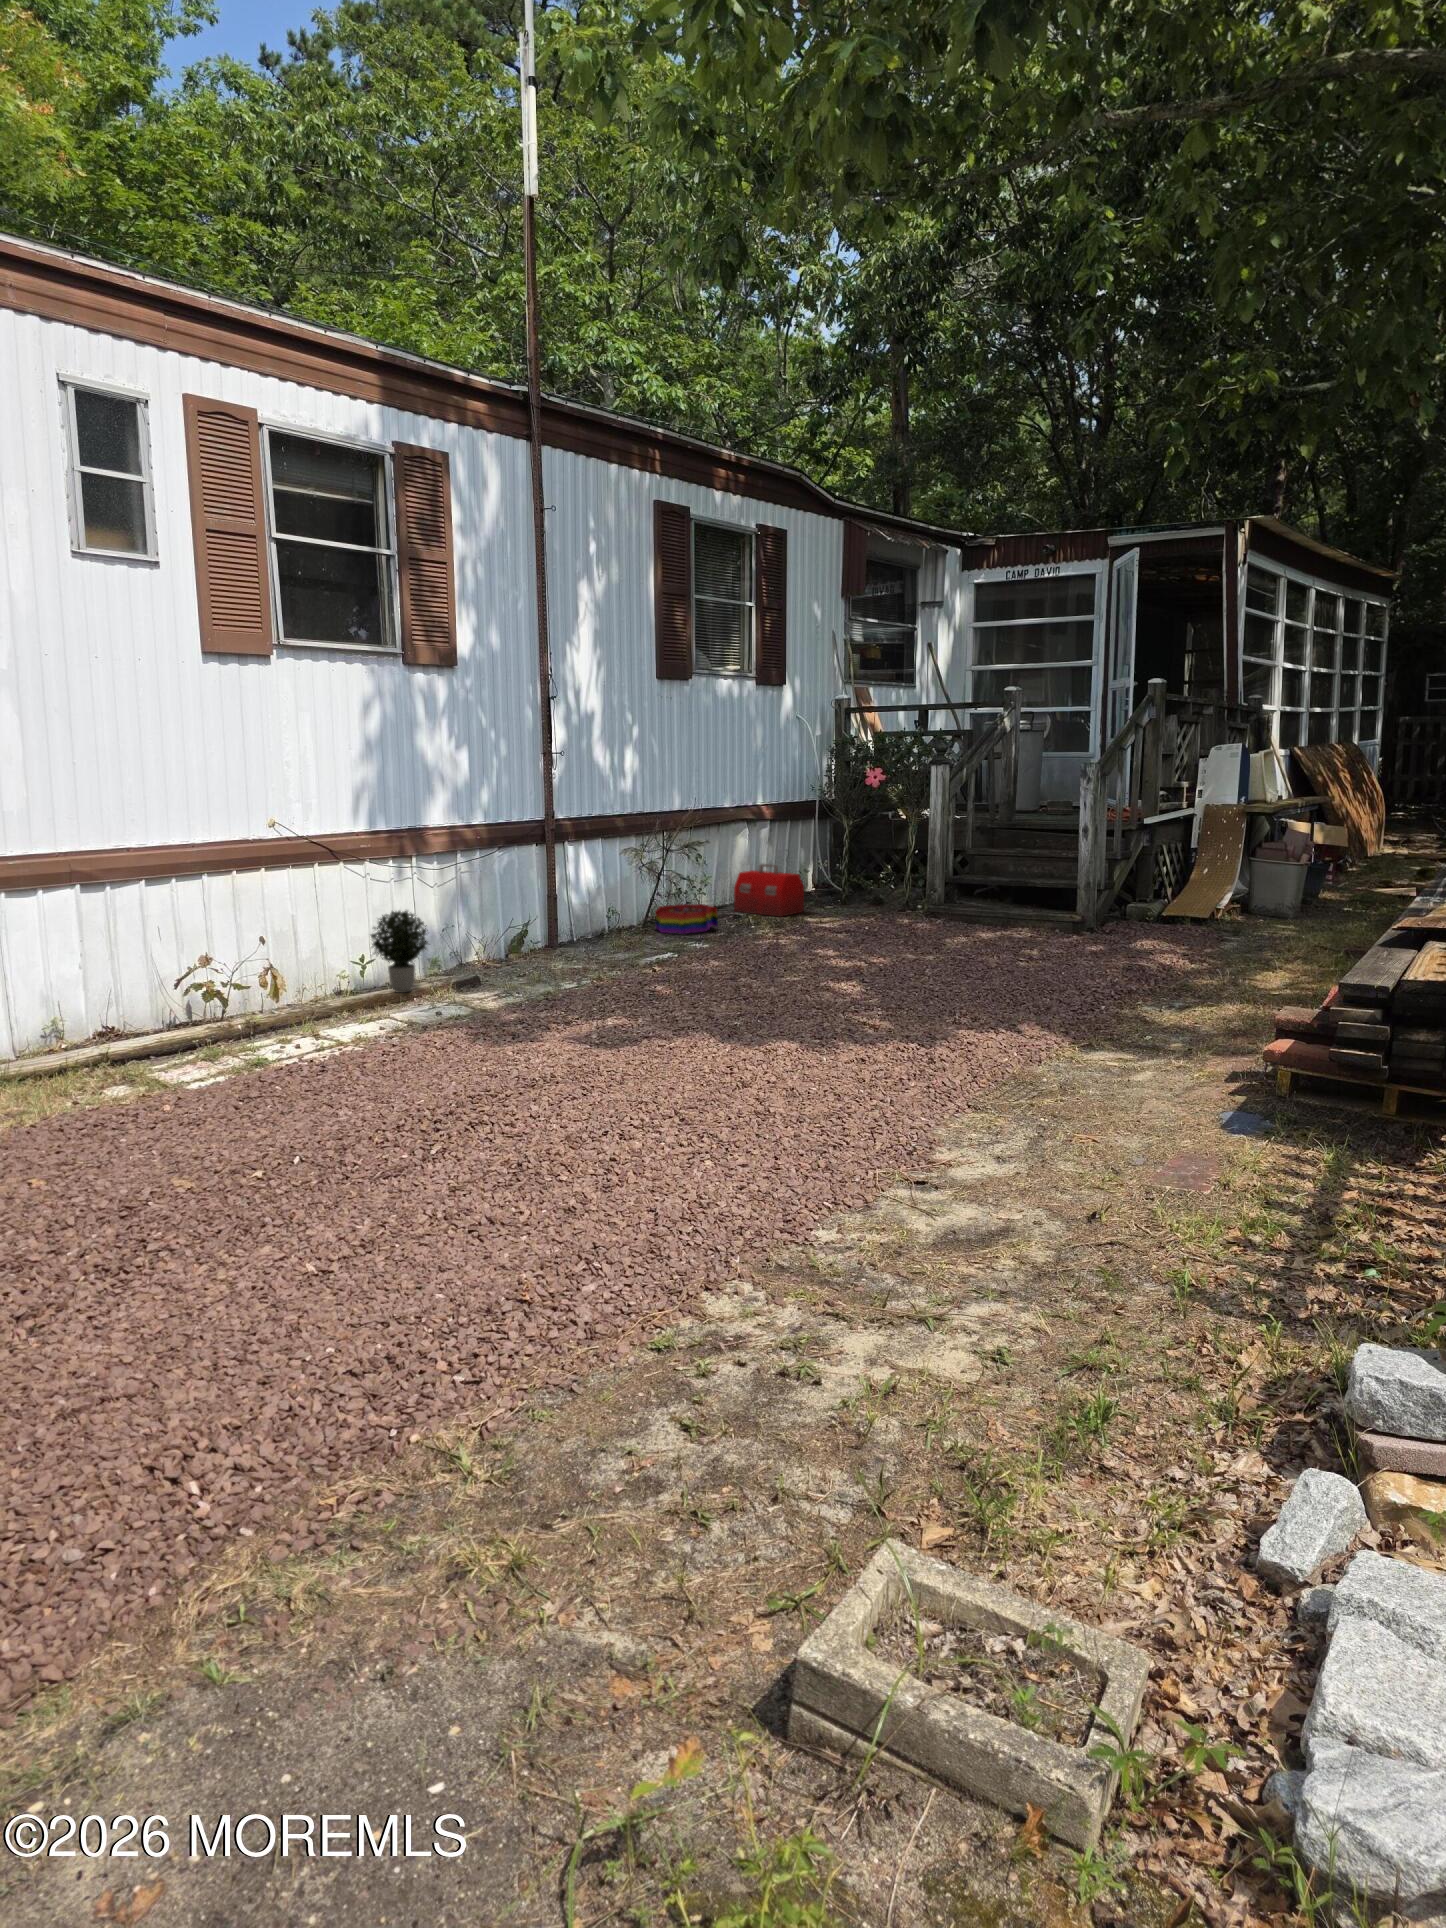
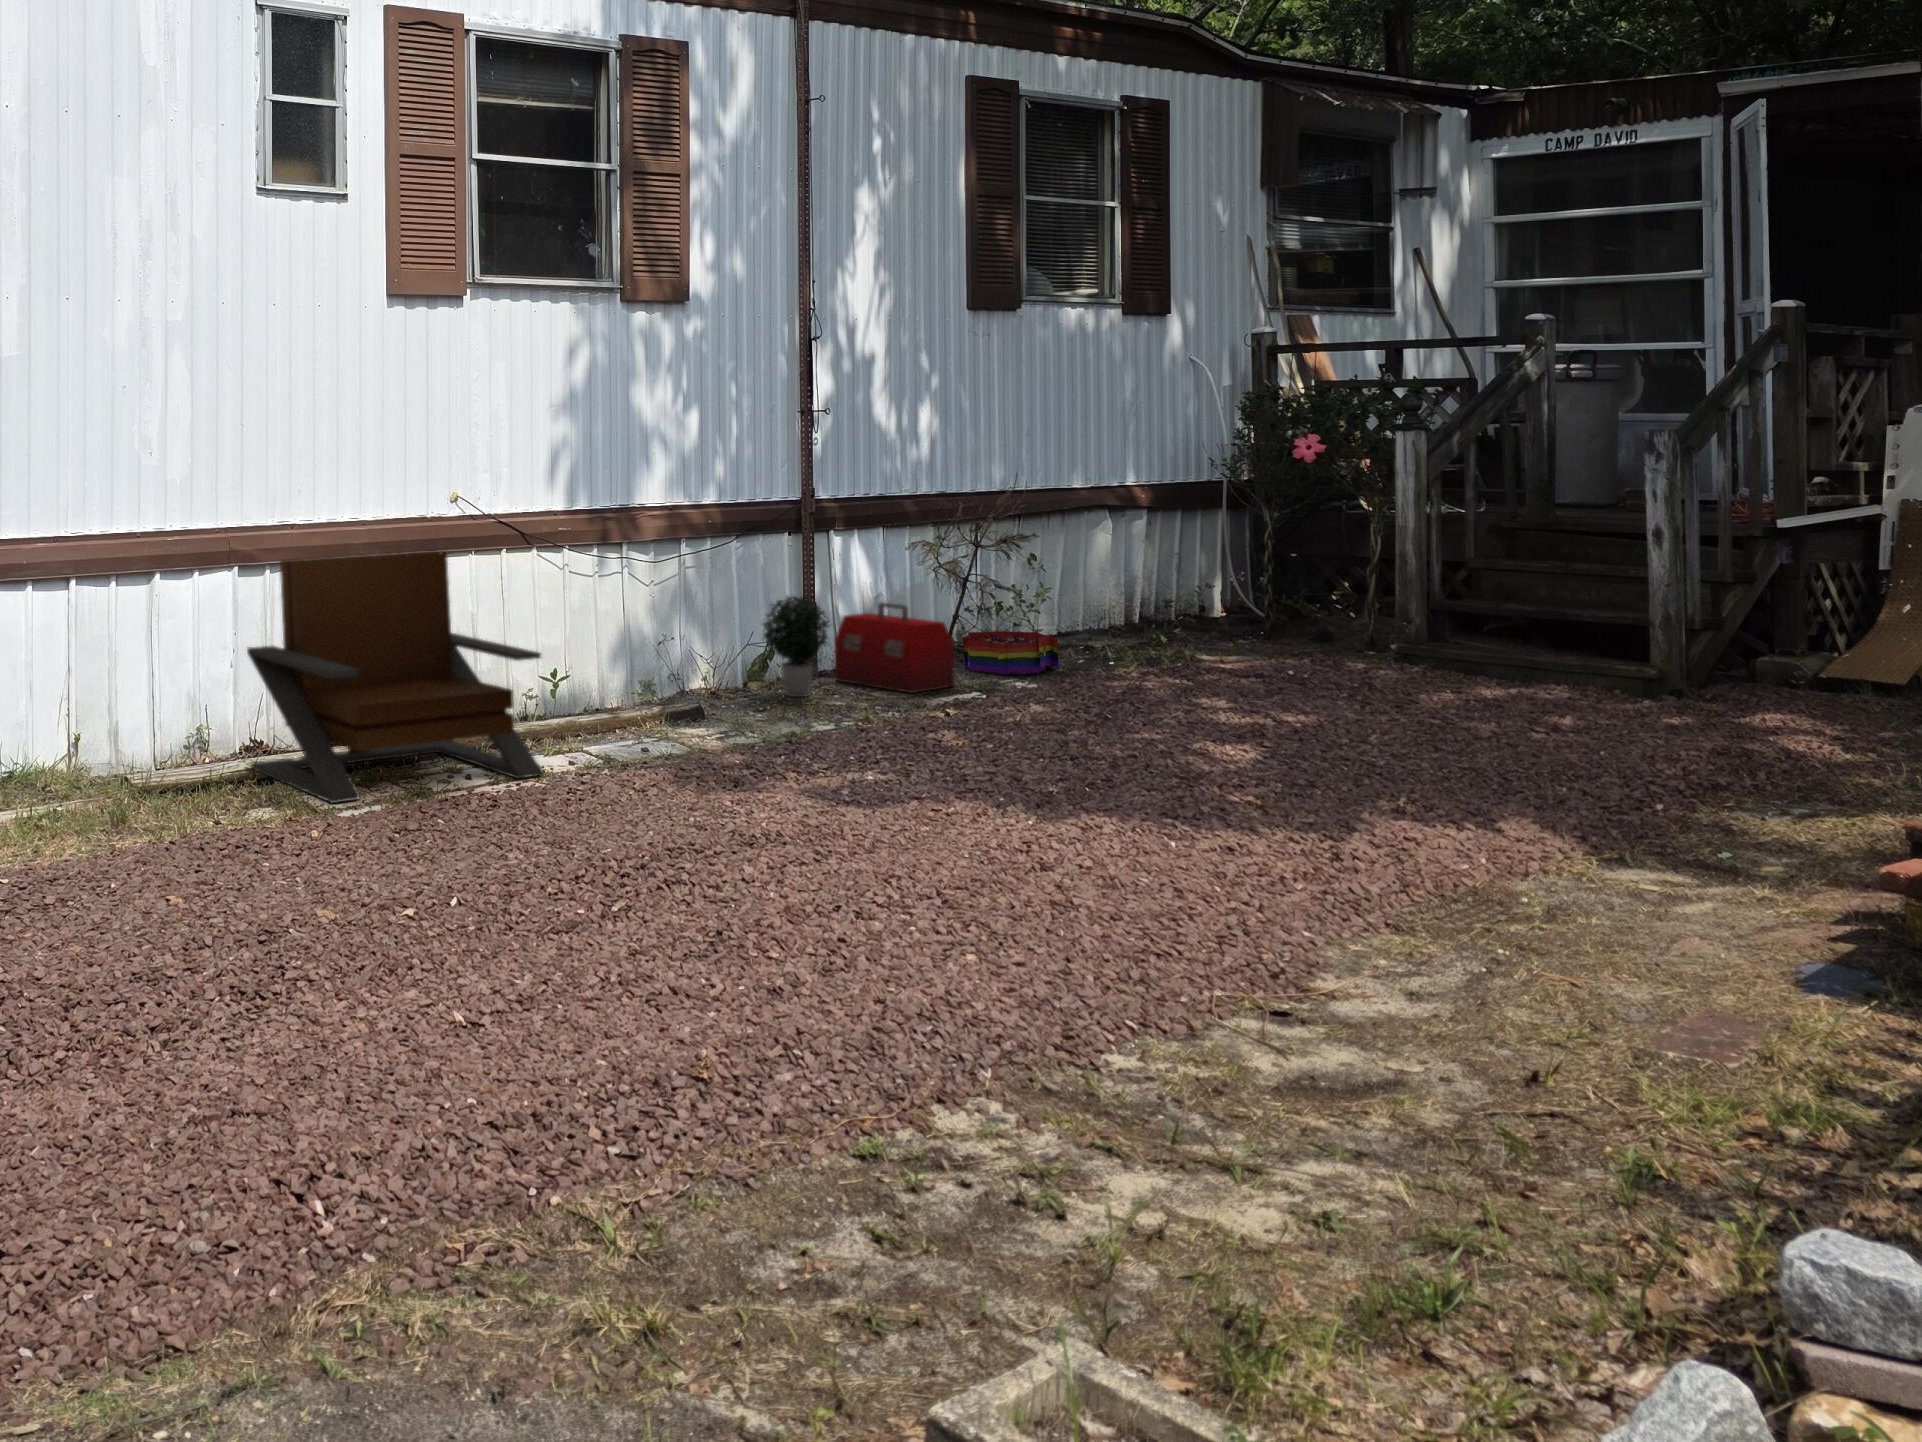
toolbox: present [734,864,804,917] -> present [835,603,954,693]
lounge chair: none [92,868,360,1081] -> present [247,551,543,803]
potted plant: present [371,911,430,993] -> present [763,597,830,697]

